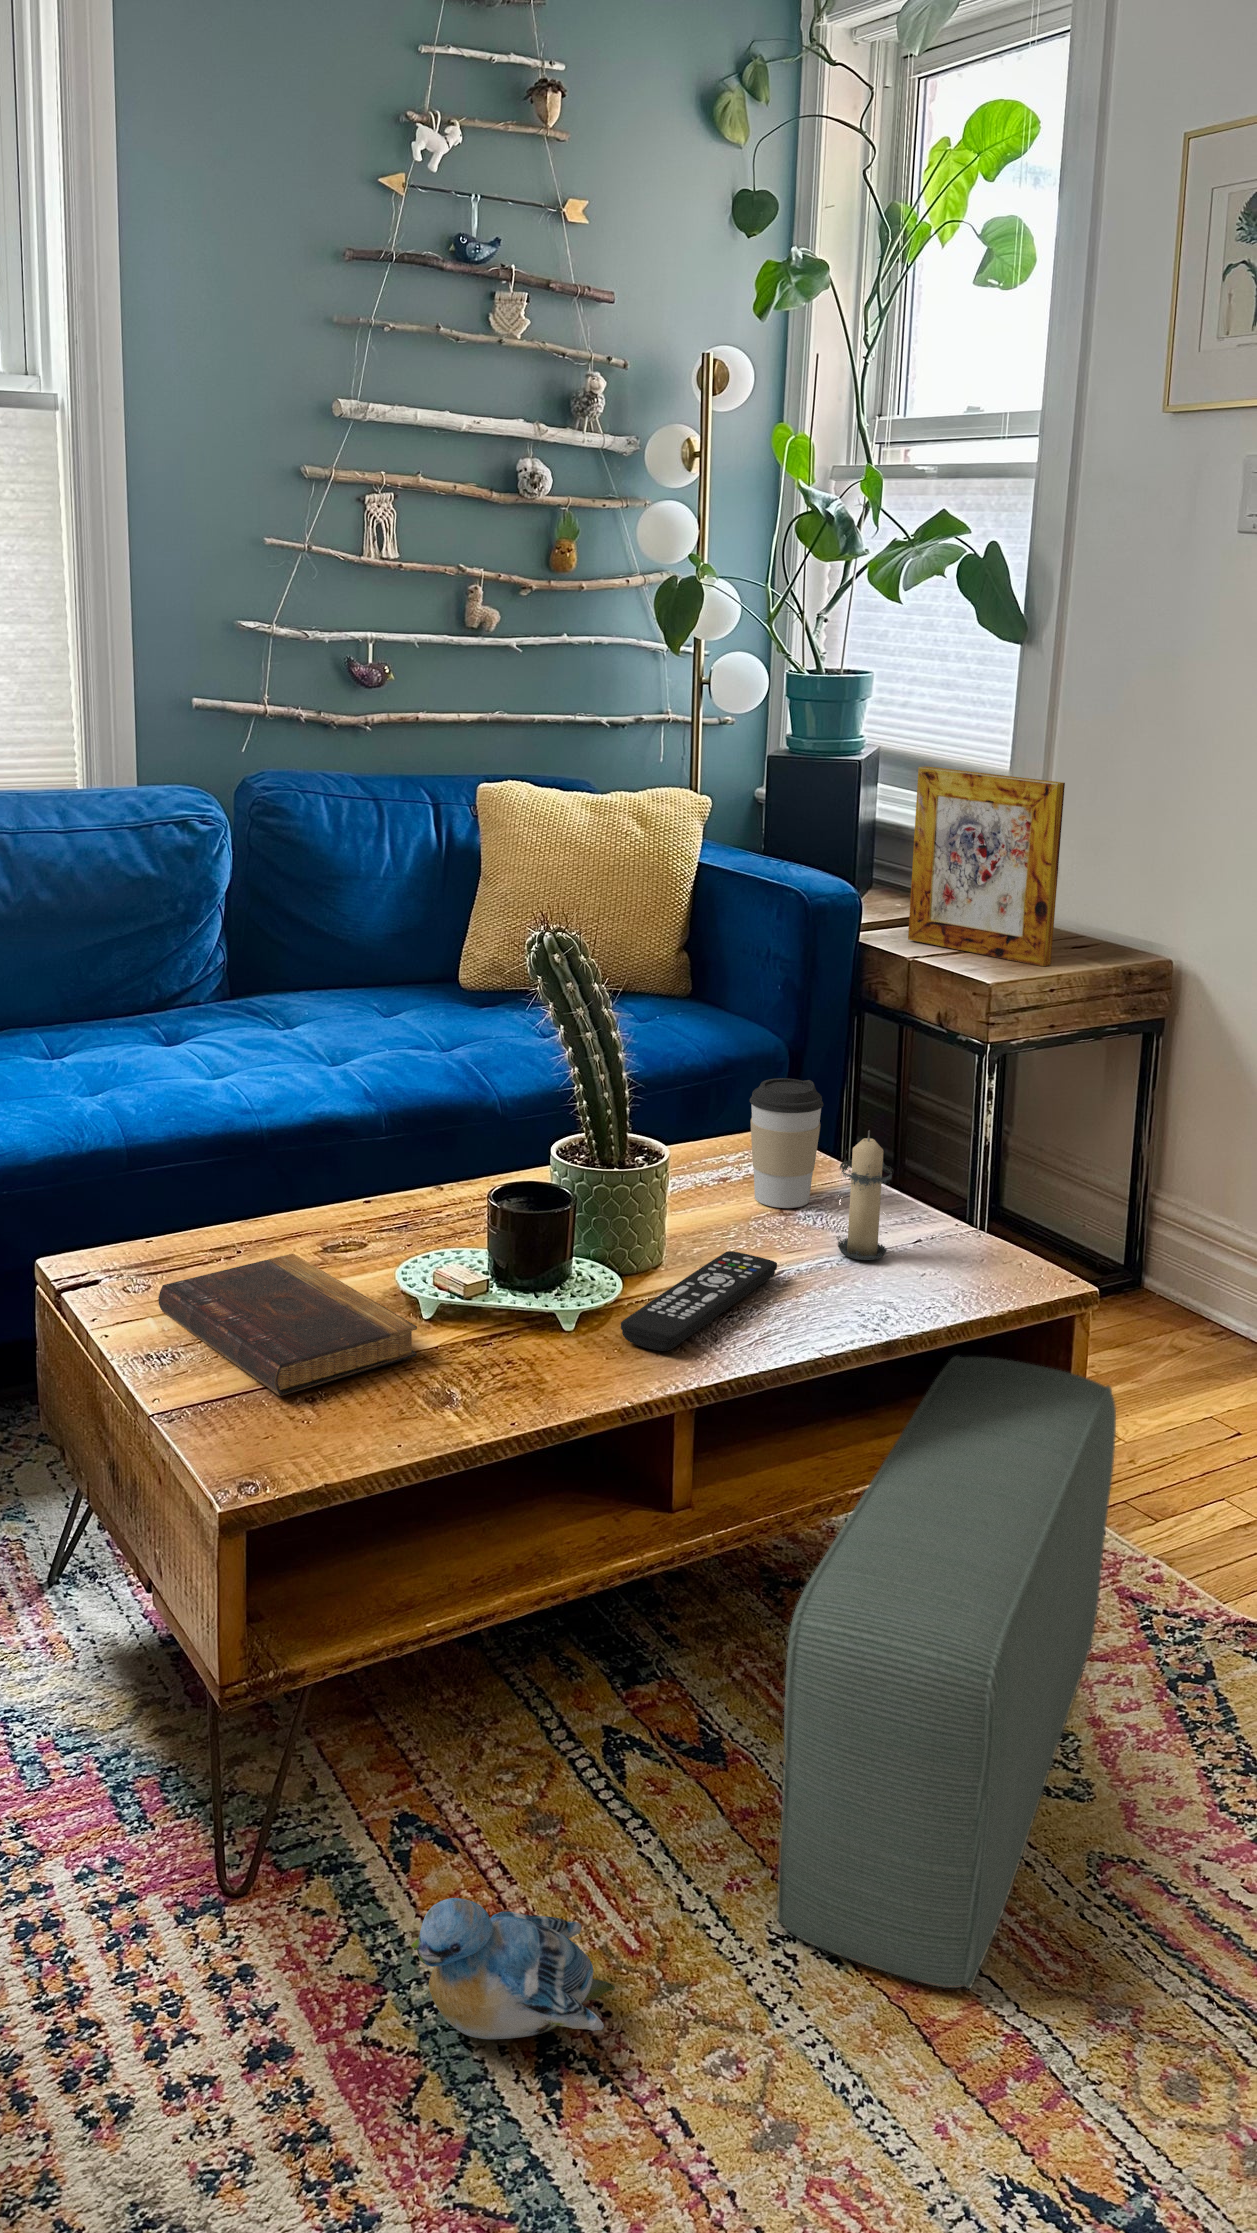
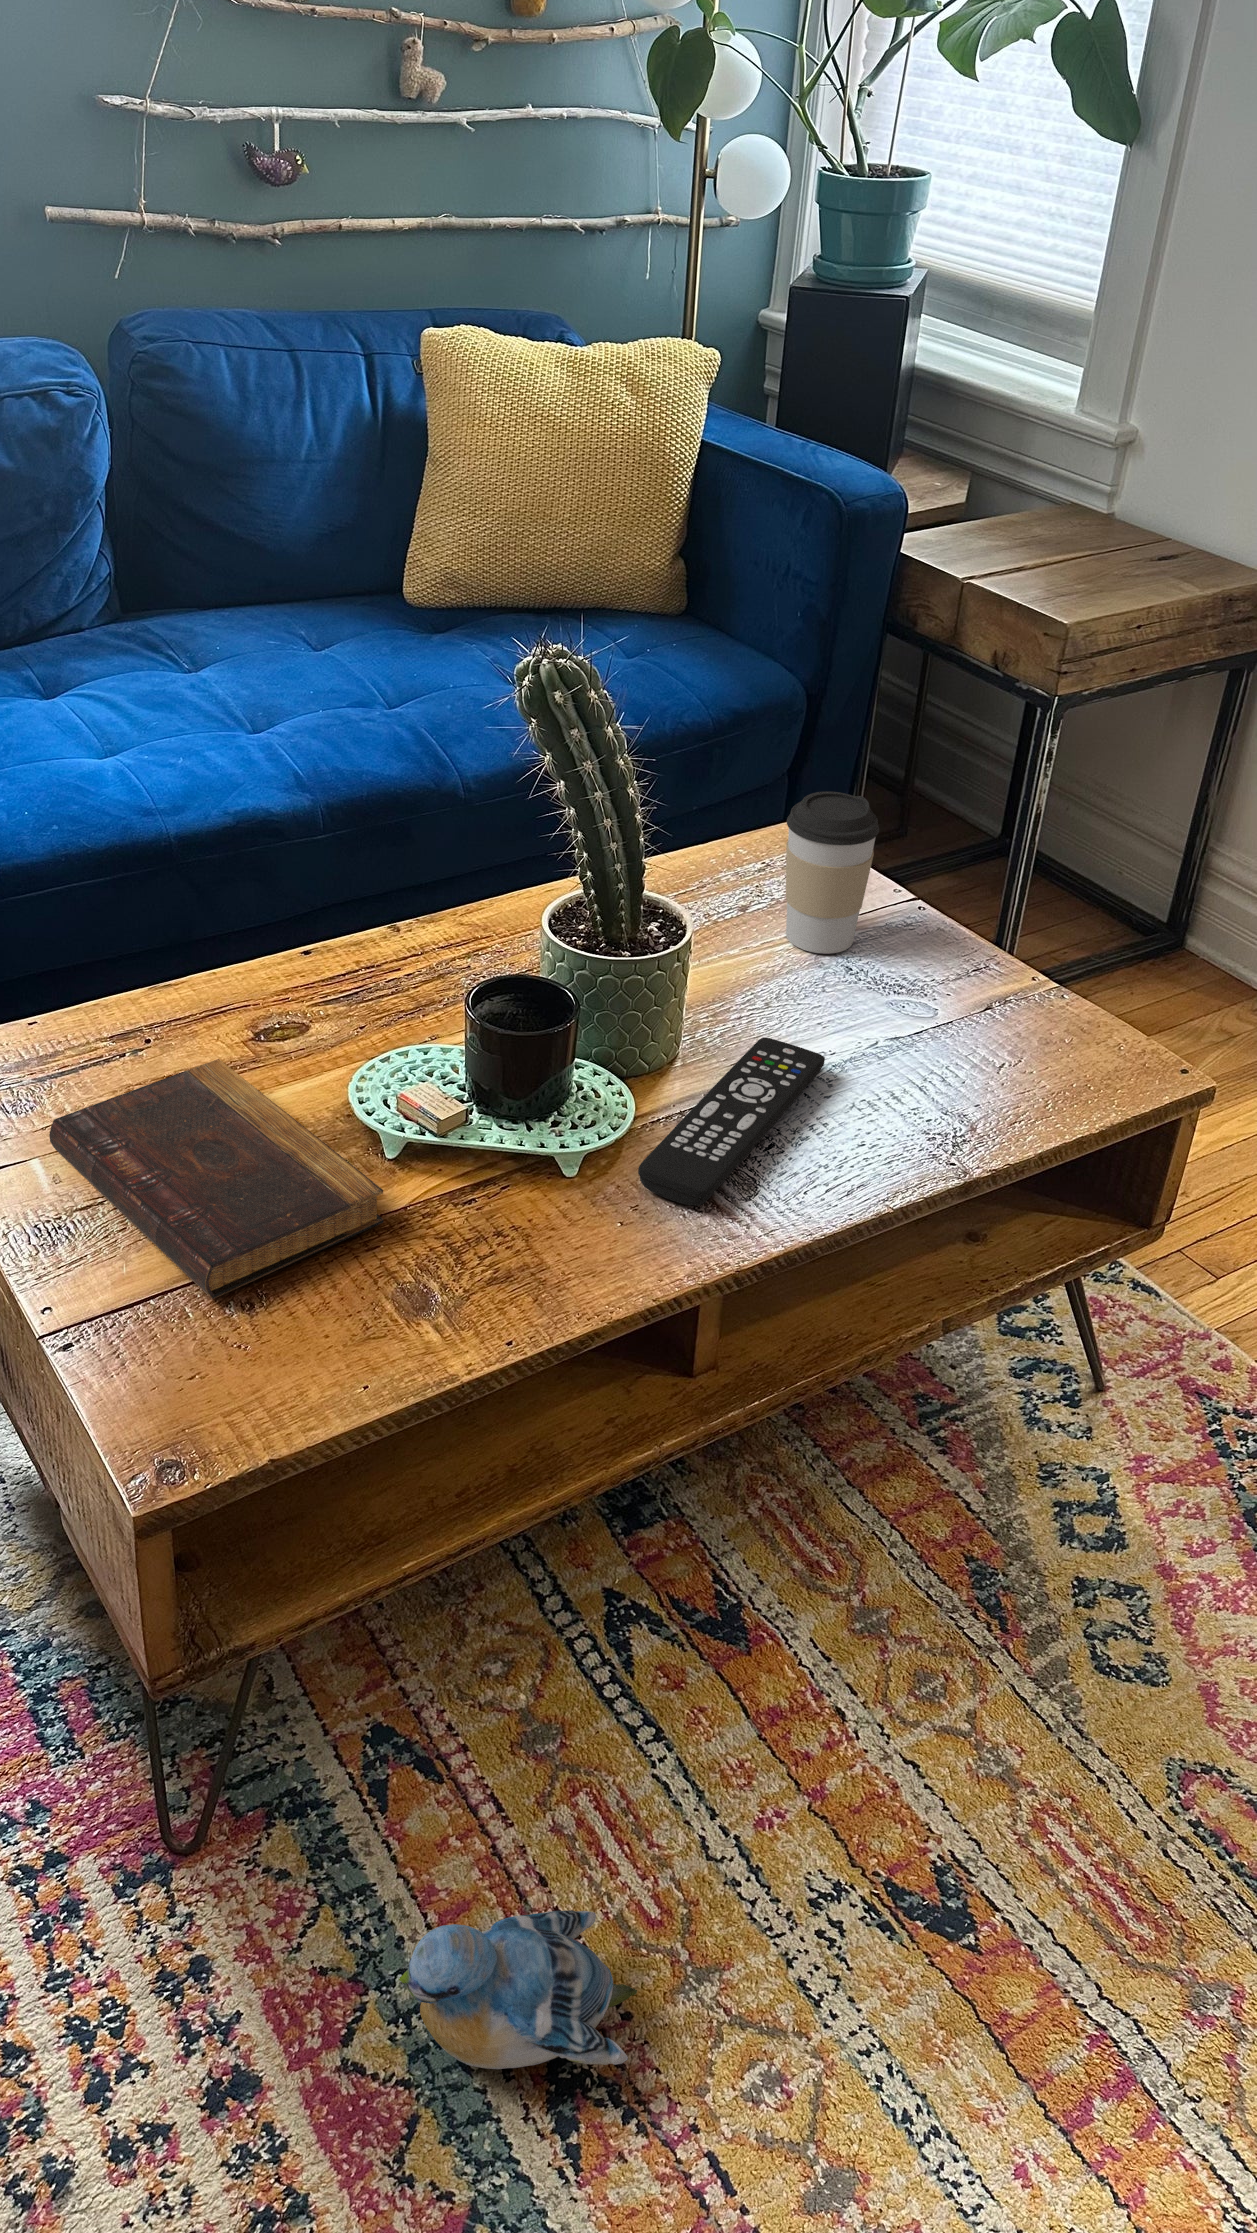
picture frame: present [908,766,1065,967] -> none [953,312,1173,579]
candle: present [837,1130,892,1260] -> none [887,887,977,1044]
pouf: present [777,1356,1116,1988] -> none [819,1153,1224,1970]

